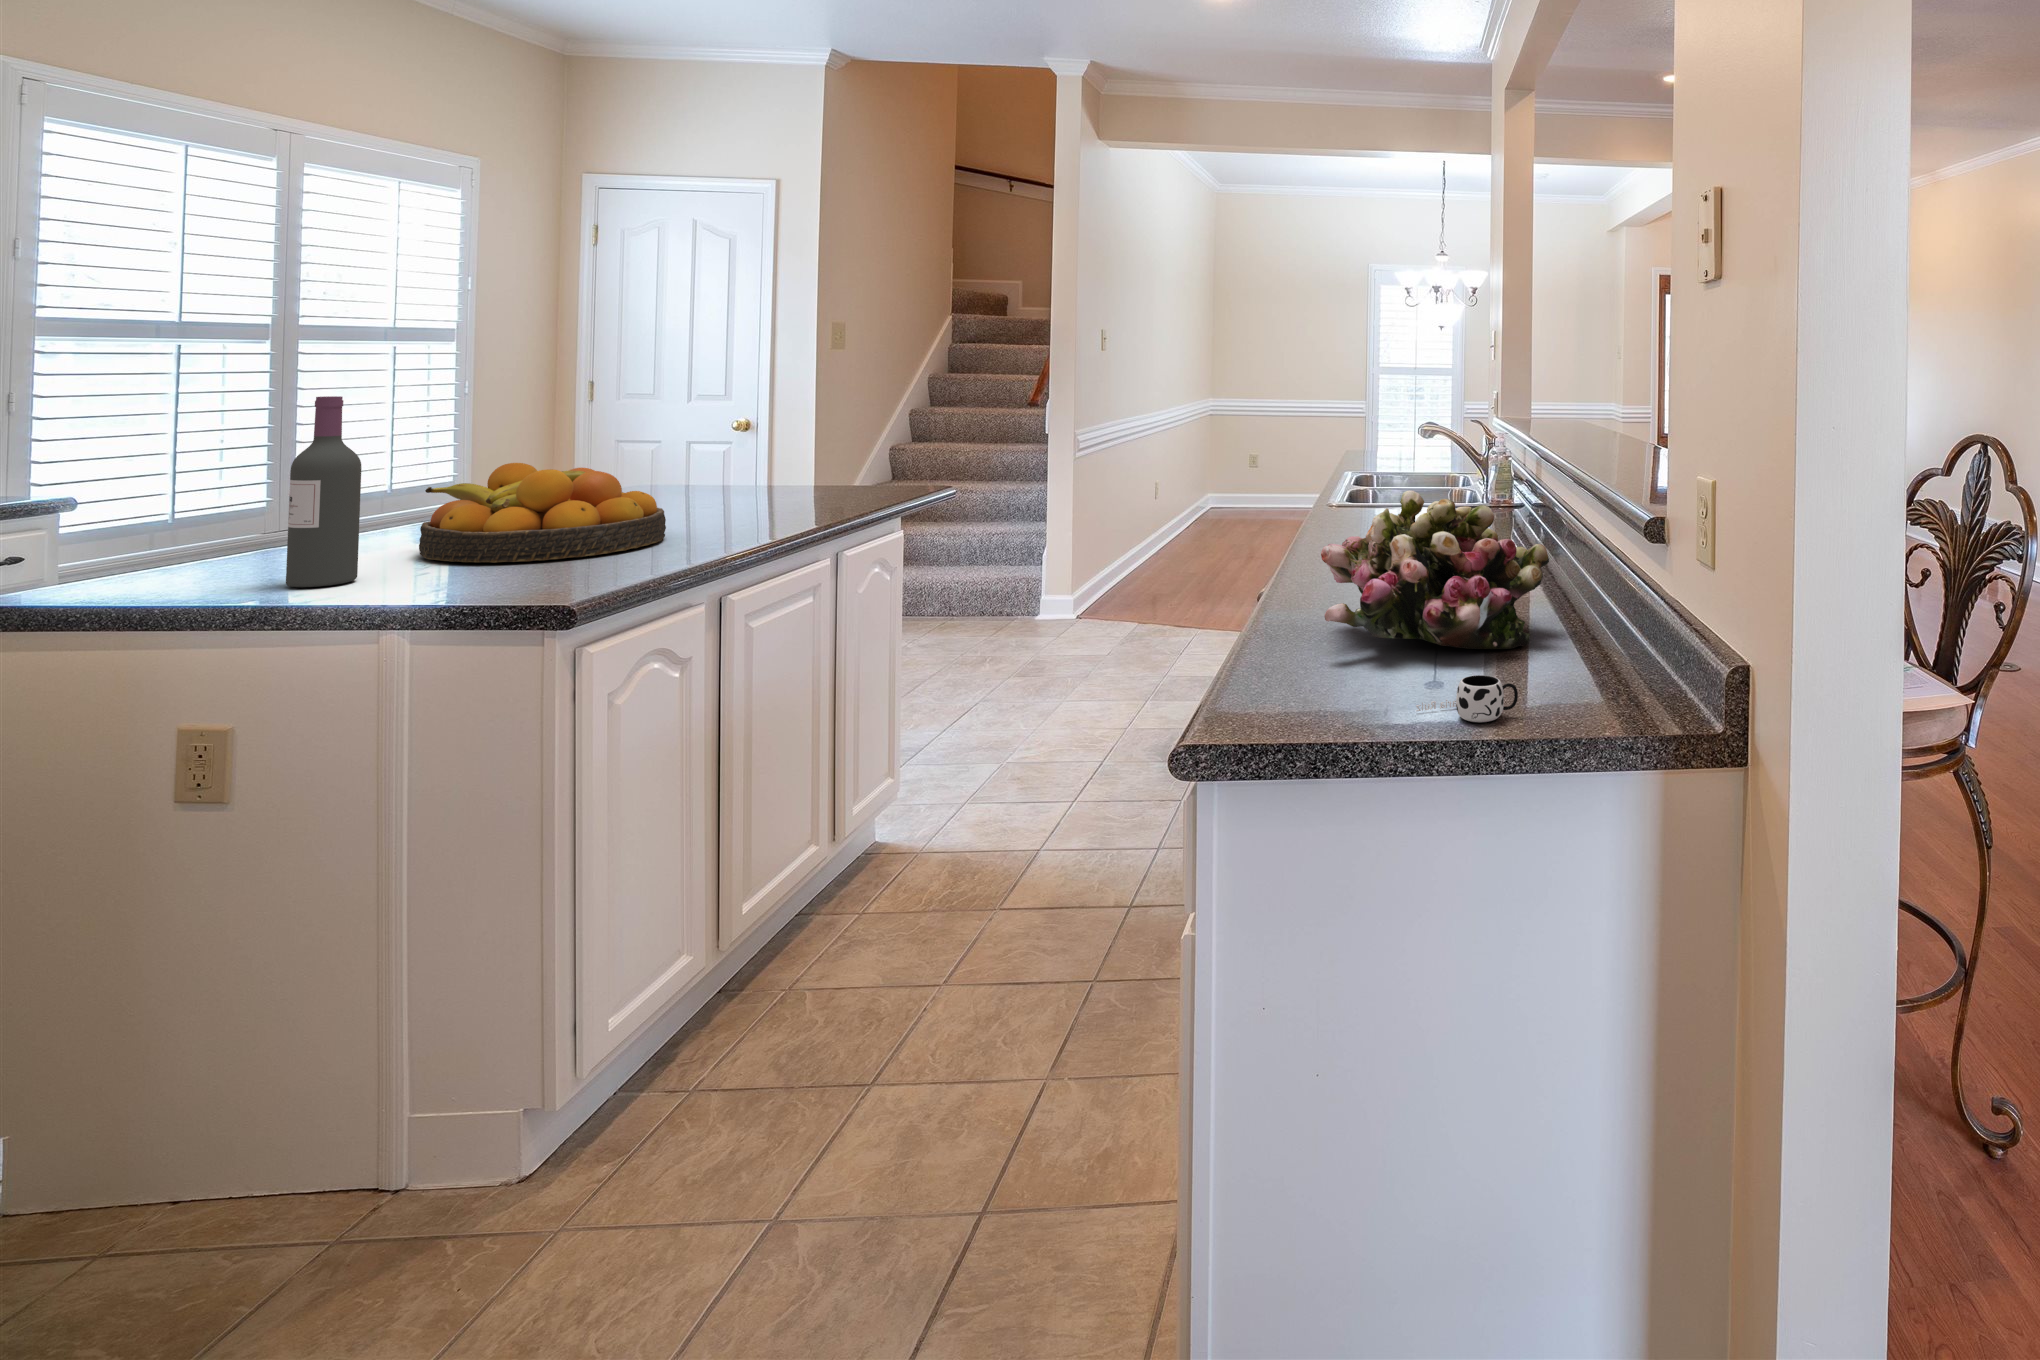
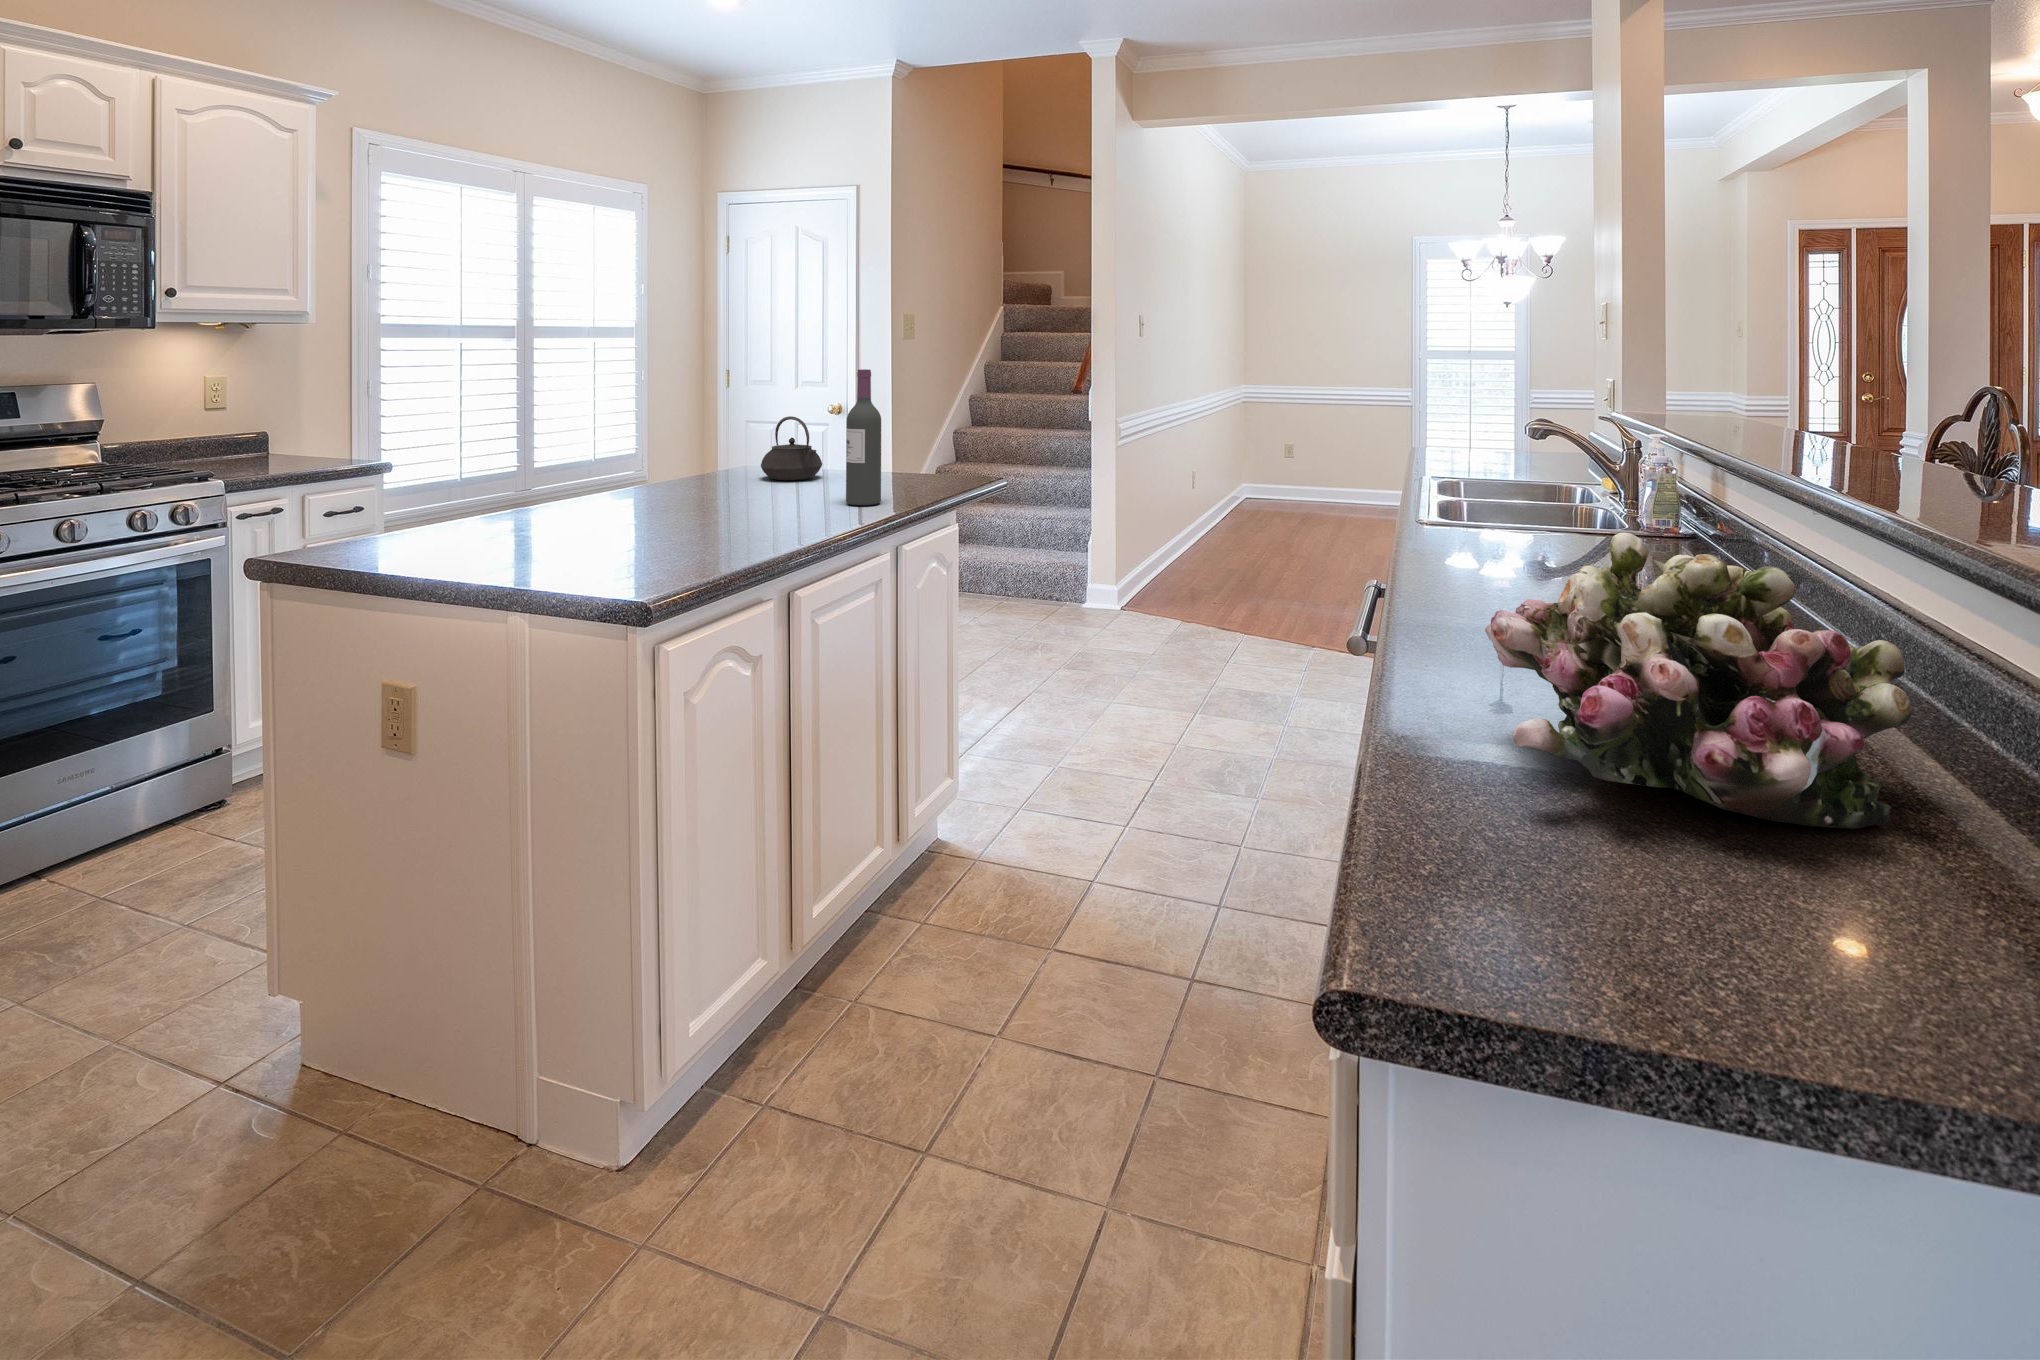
wine bottle: present [286,396,361,587] -> present [846,369,881,505]
teapot: none [671,432,748,498] -> present [761,416,822,480]
fruit bowl: present [419,463,666,563] -> none [553,445,743,544]
mug: present [1416,675,1518,722] -> none [1753,935,2004,1051]

